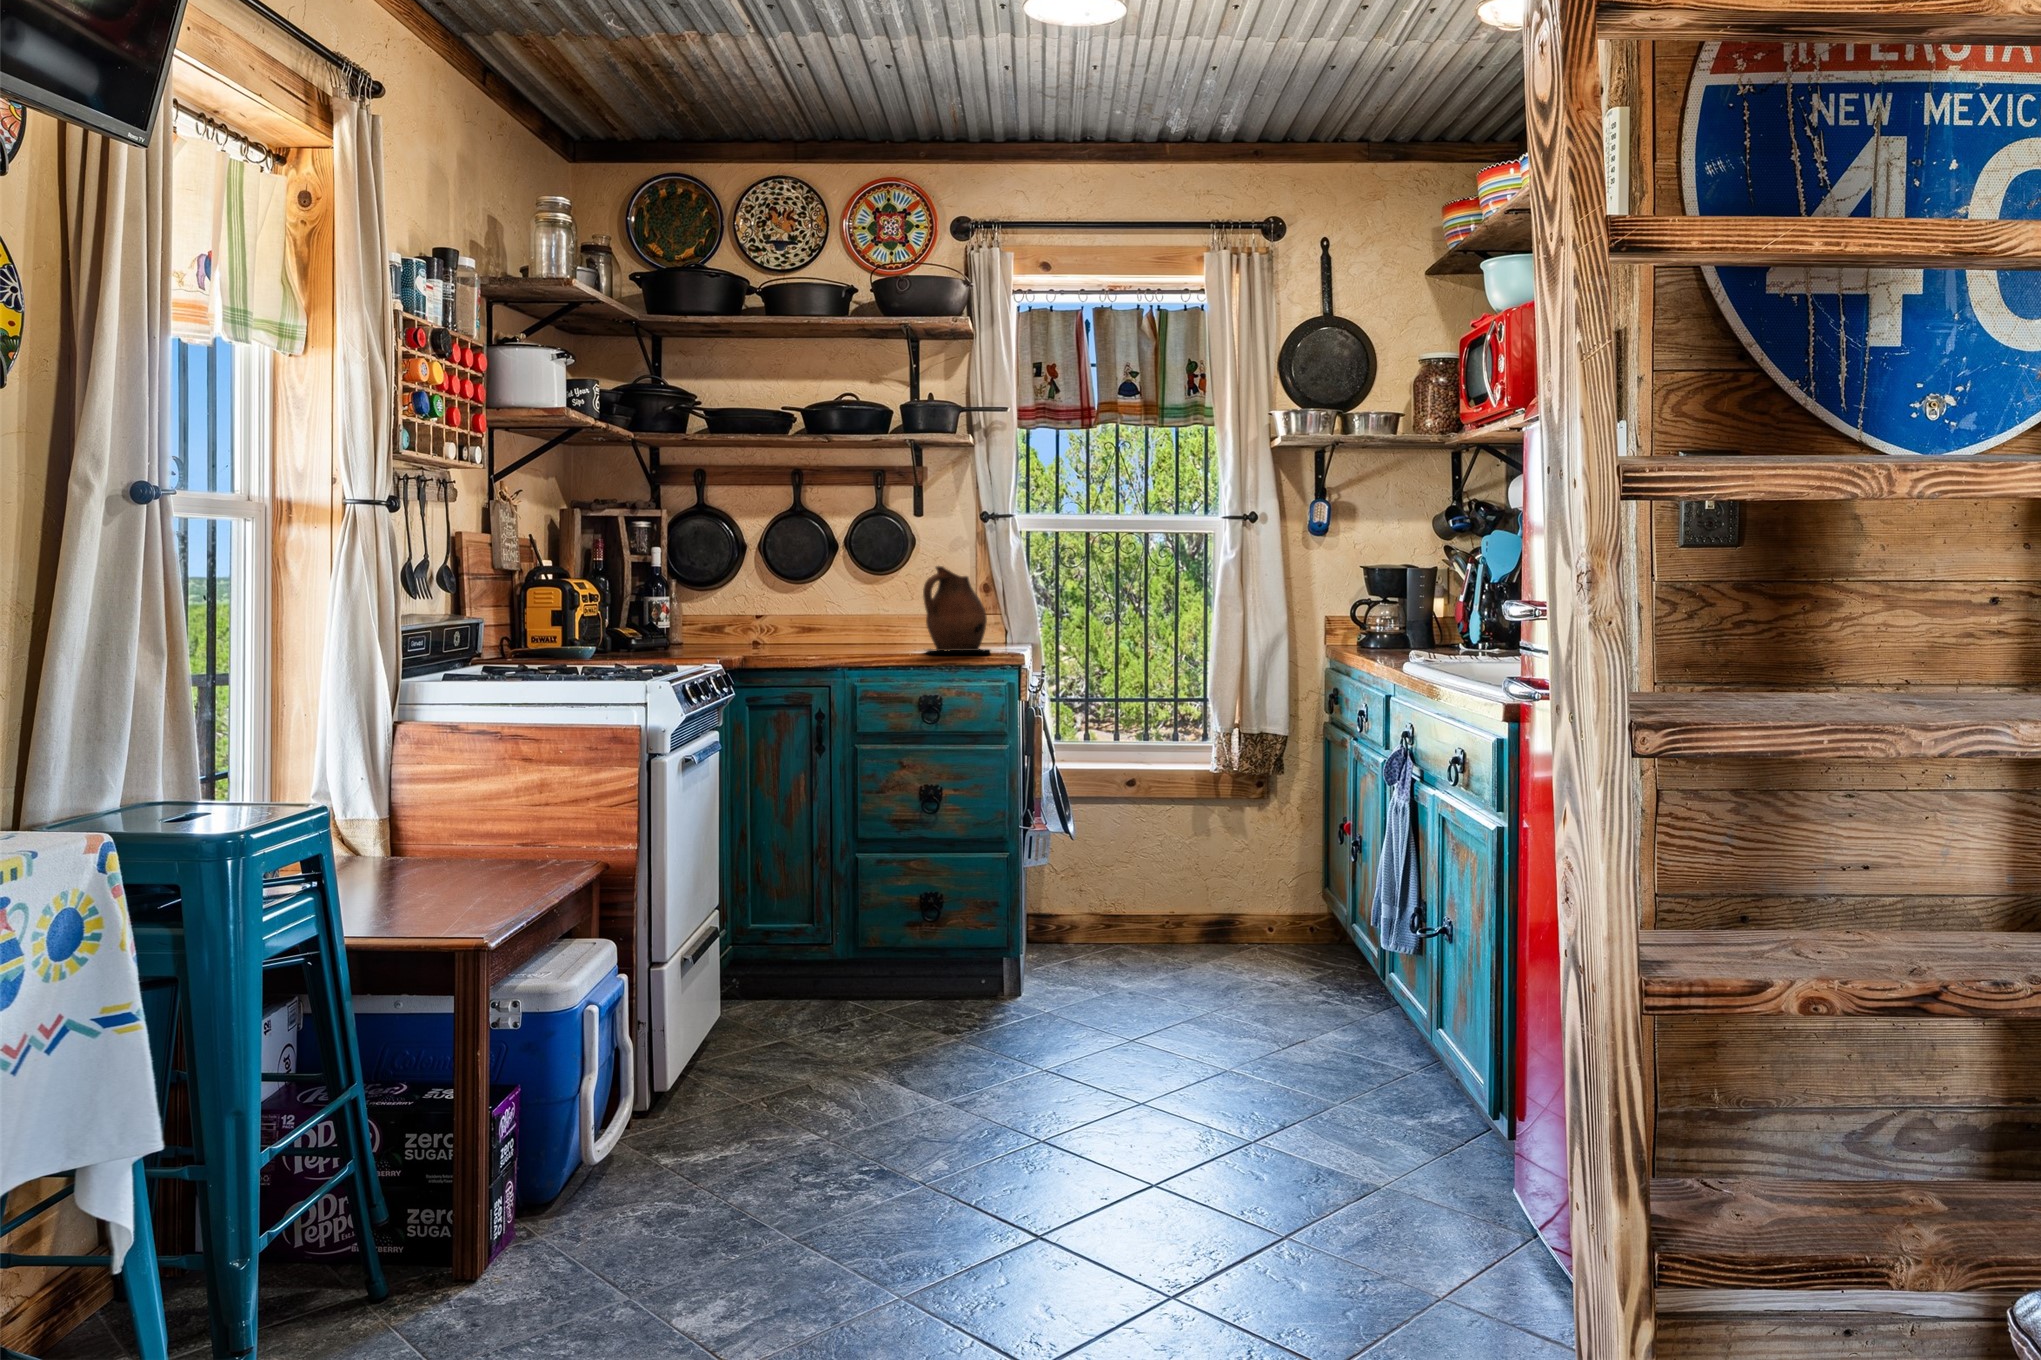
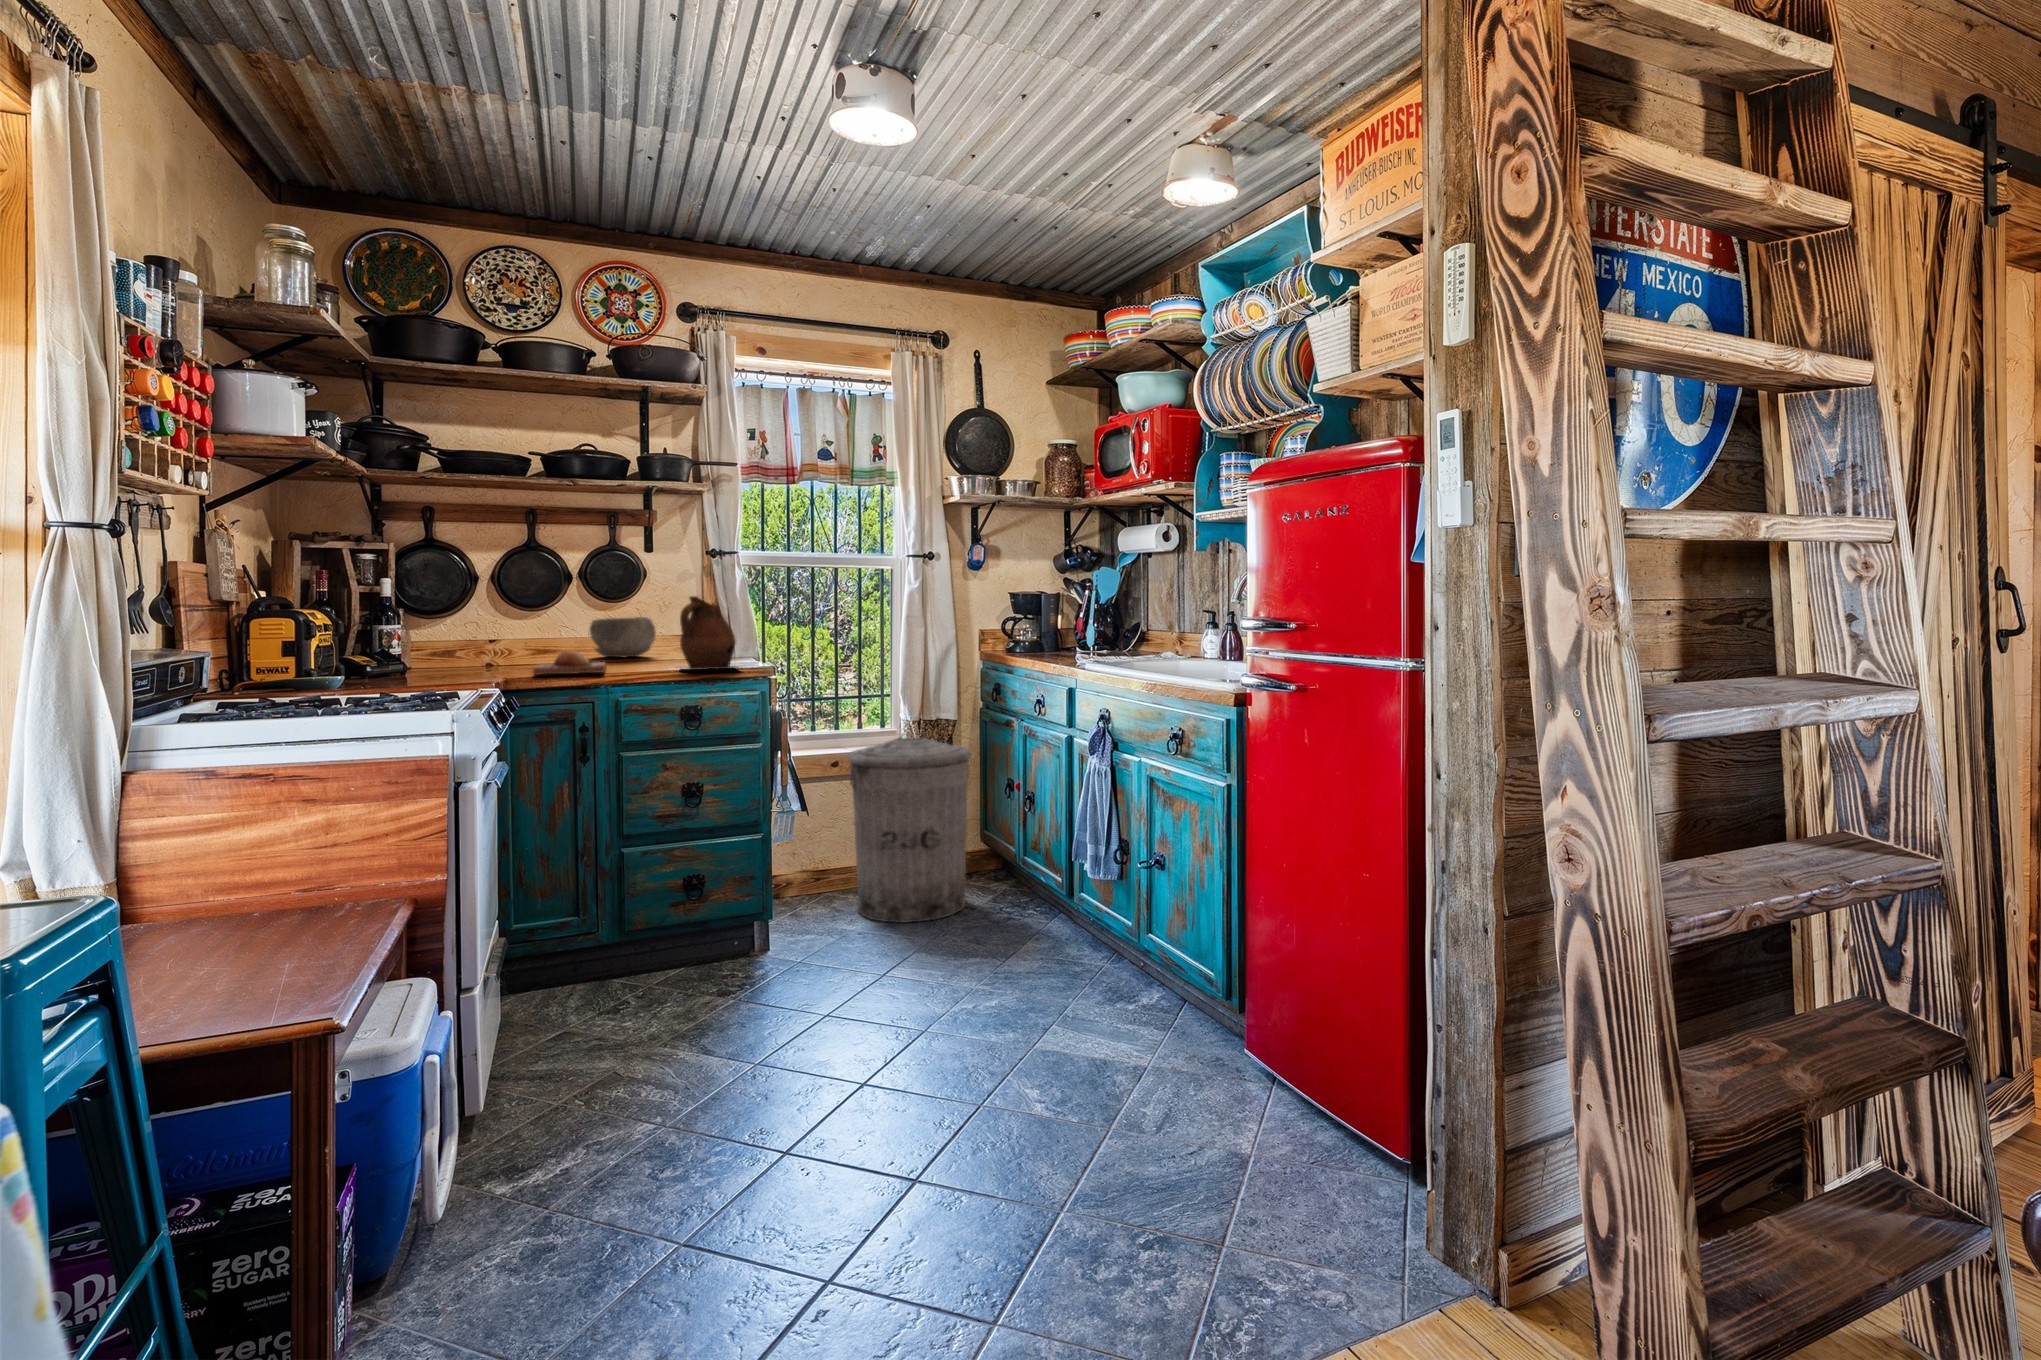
bowl: none [854,590,925,636] -> present [590,617,656,657]
bread loaf: none [773,628,860,652] -> present [533,651,606,675]
trash can: none [1134,739,1291,979] -> present [848,734,971,923]

